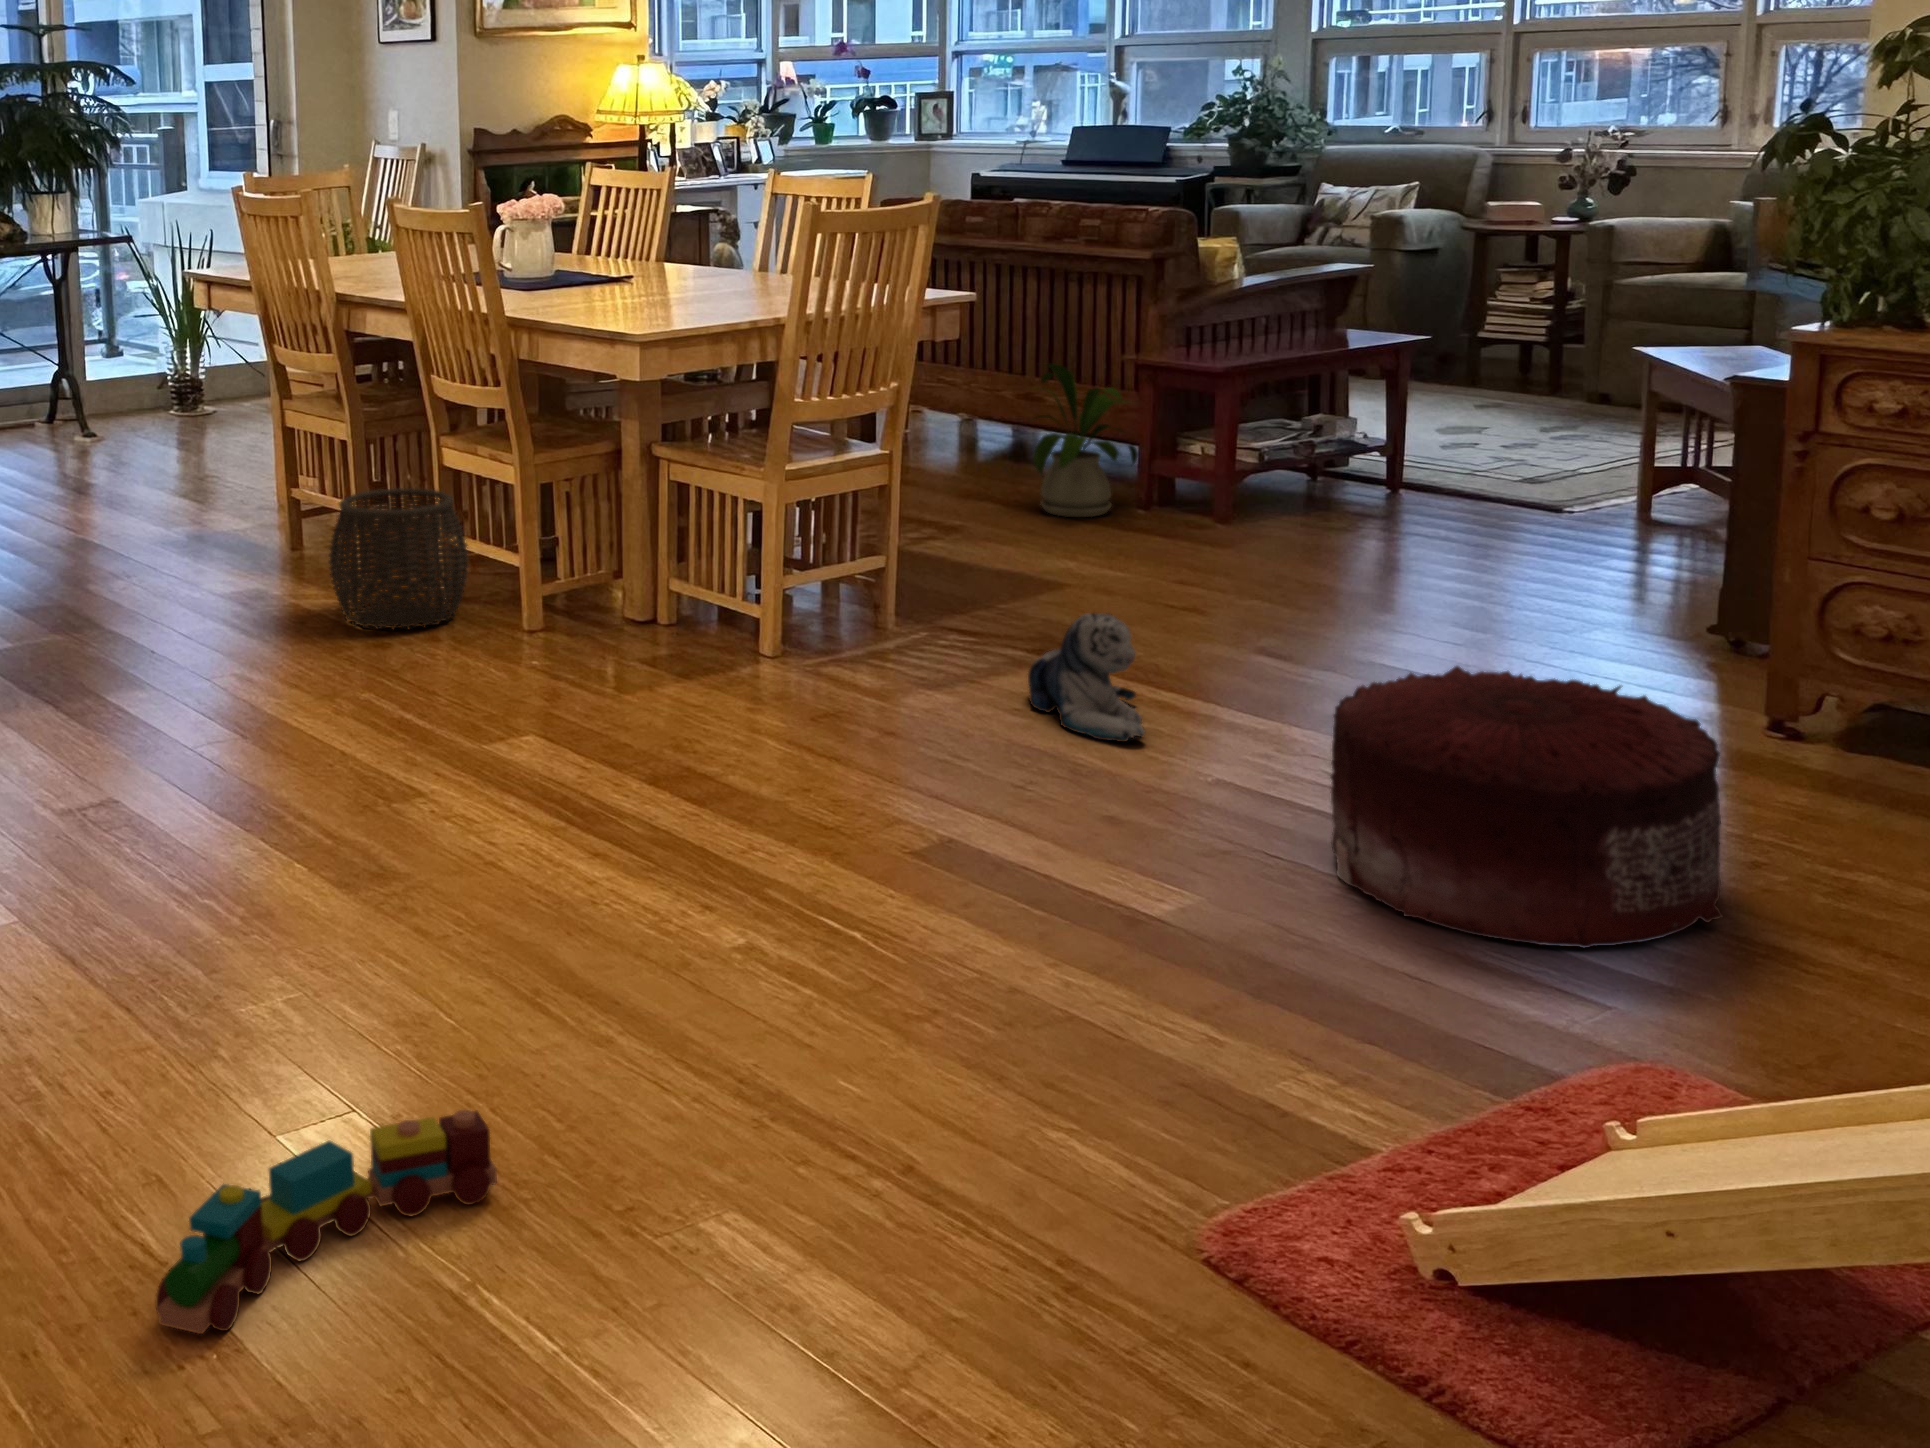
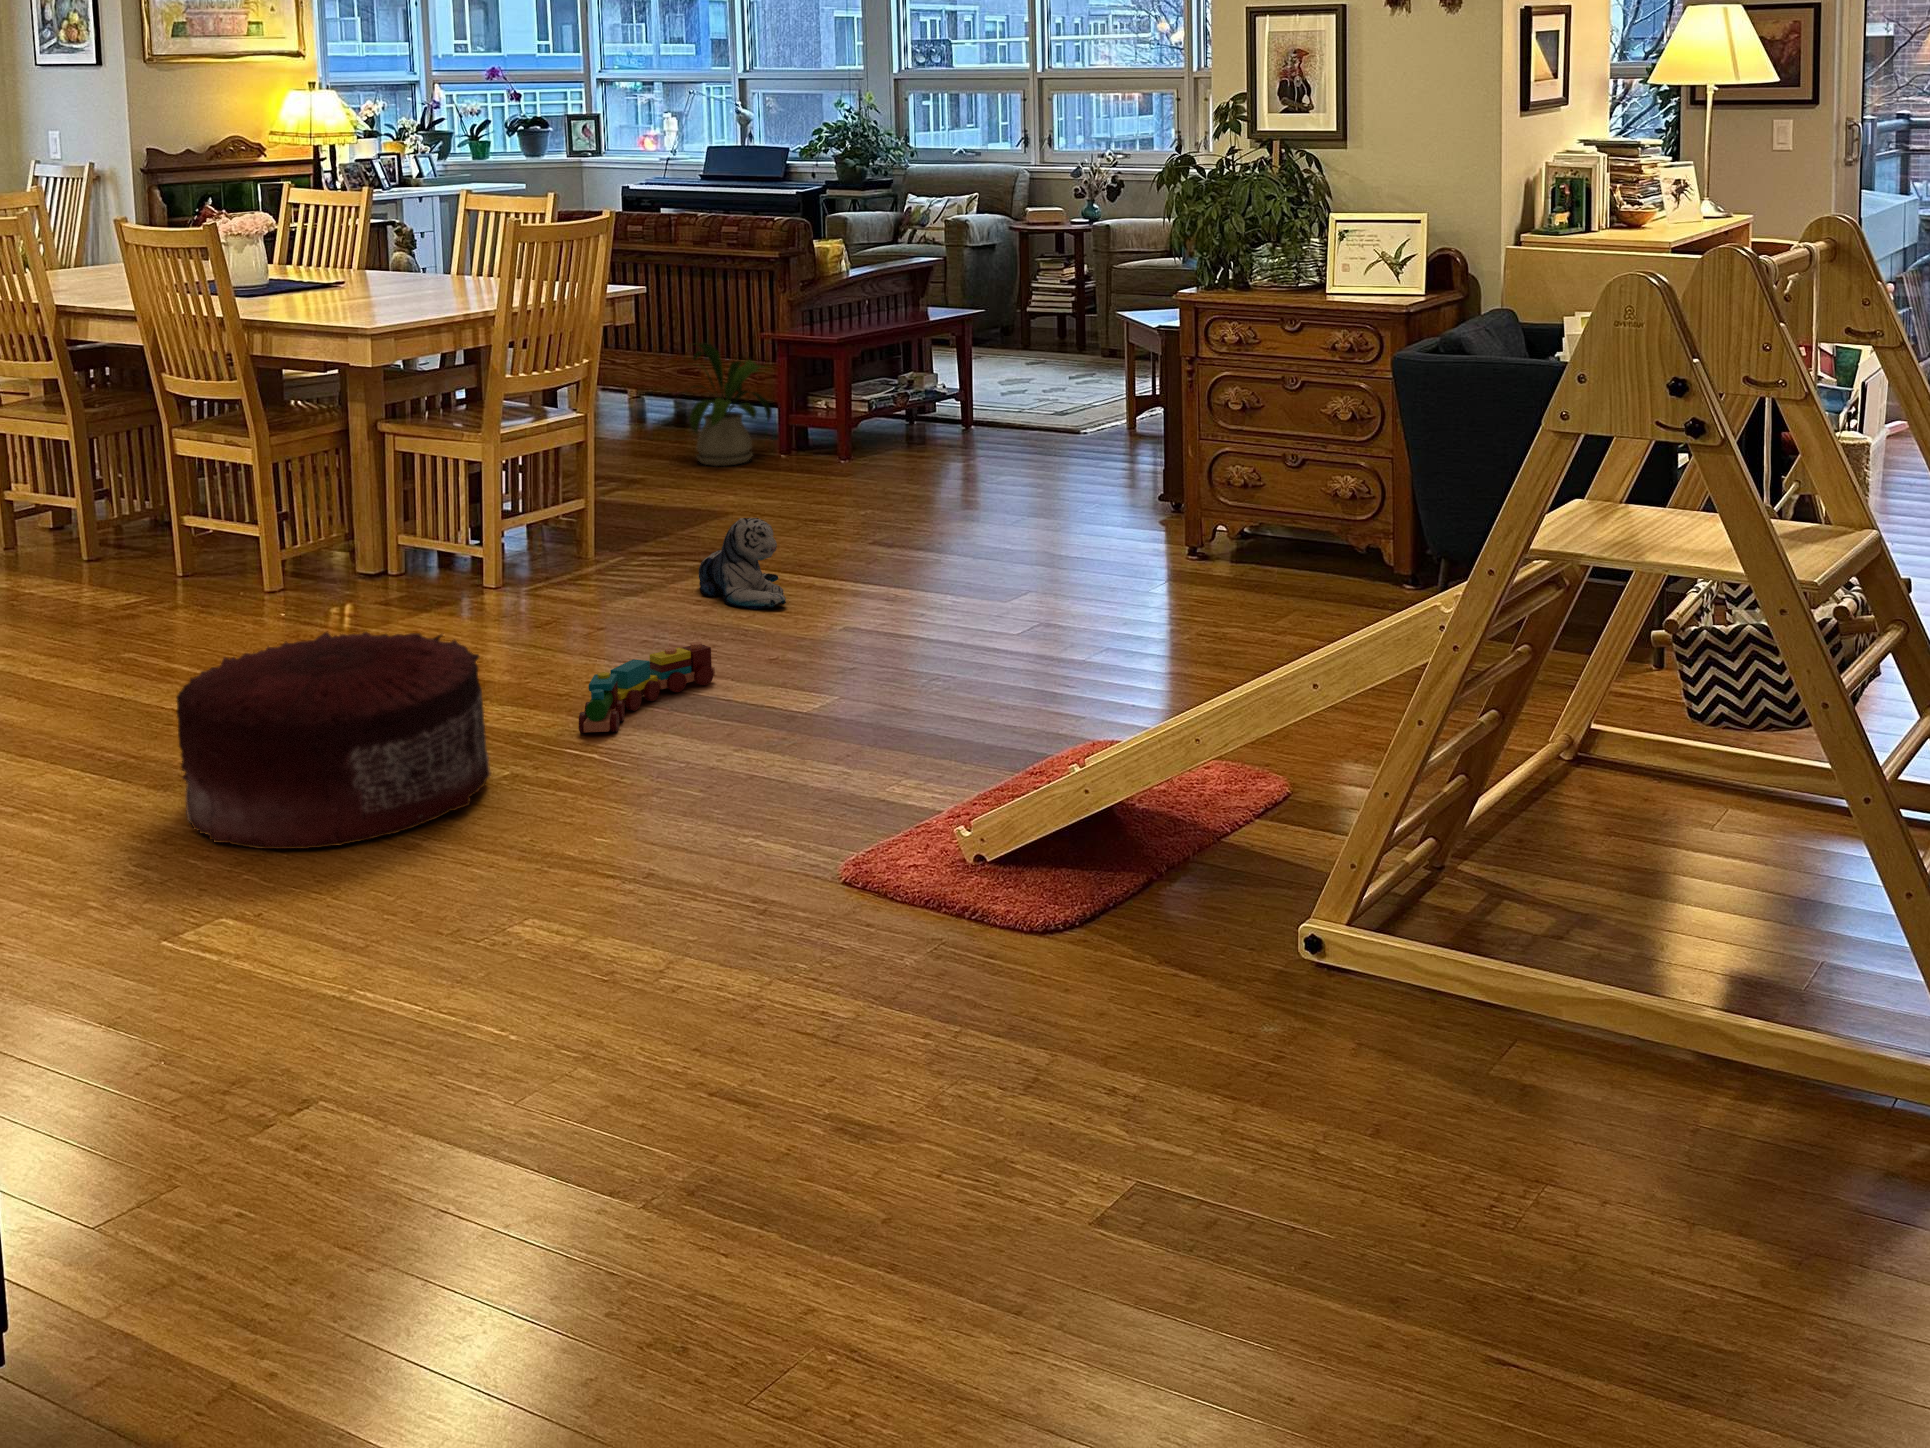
woven basket: present [329,488,469,629] -> none [75,474,213,599]
pouf: present [1331,666,1722,948] -> present [176,632,491,849]
toy train: present [156,1110,497,1334] -> present [579,642,715,733]

